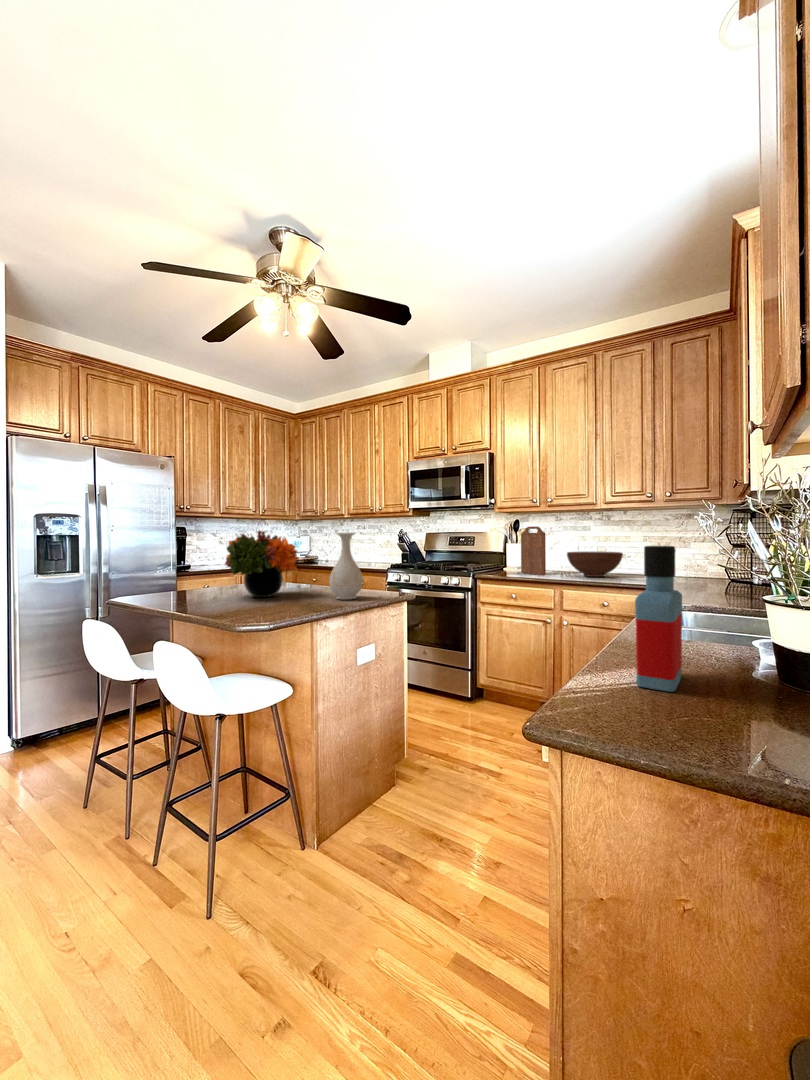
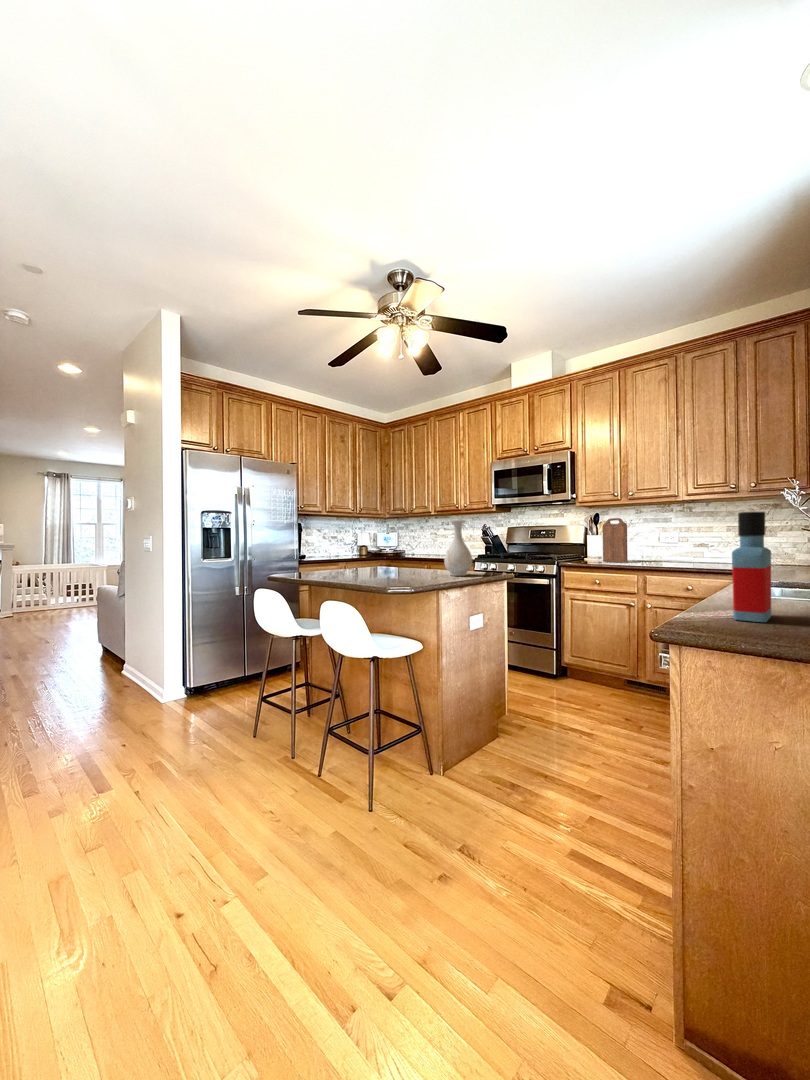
flower arrangement: present [225,531,299,597] -> none [357,520,418,574]
fruit bowl: present [567,552,623,577] -> none [649,541,705,564]

